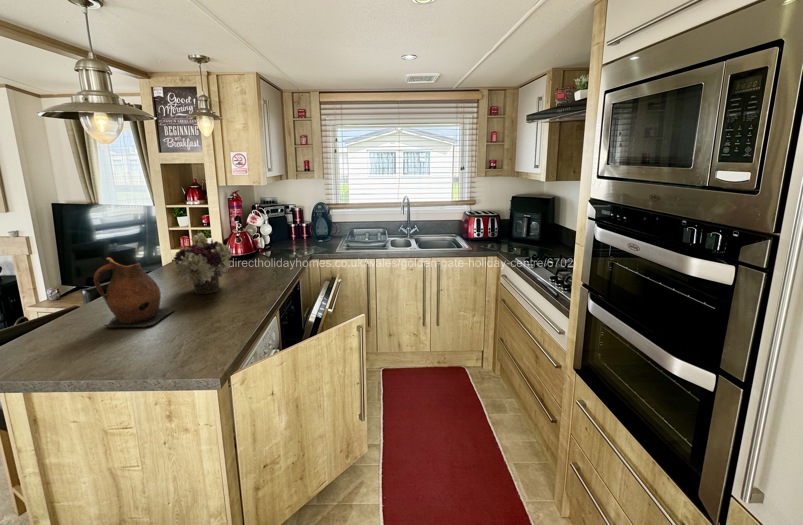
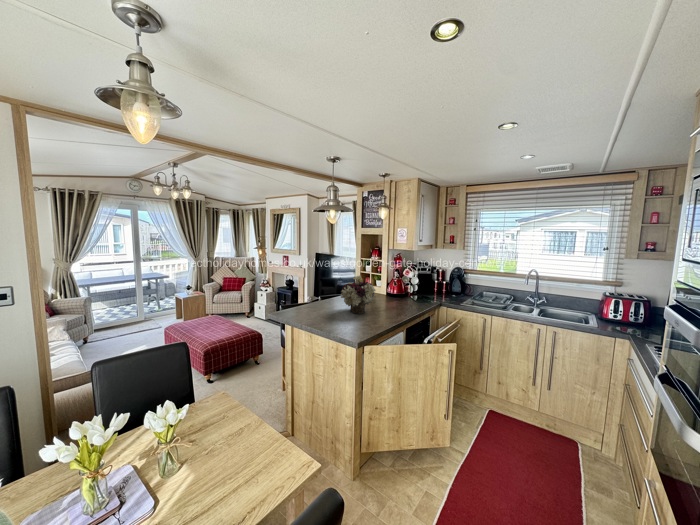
ceramic pitcher: present [94,258,174,328] -> none [296,281,331,324]

